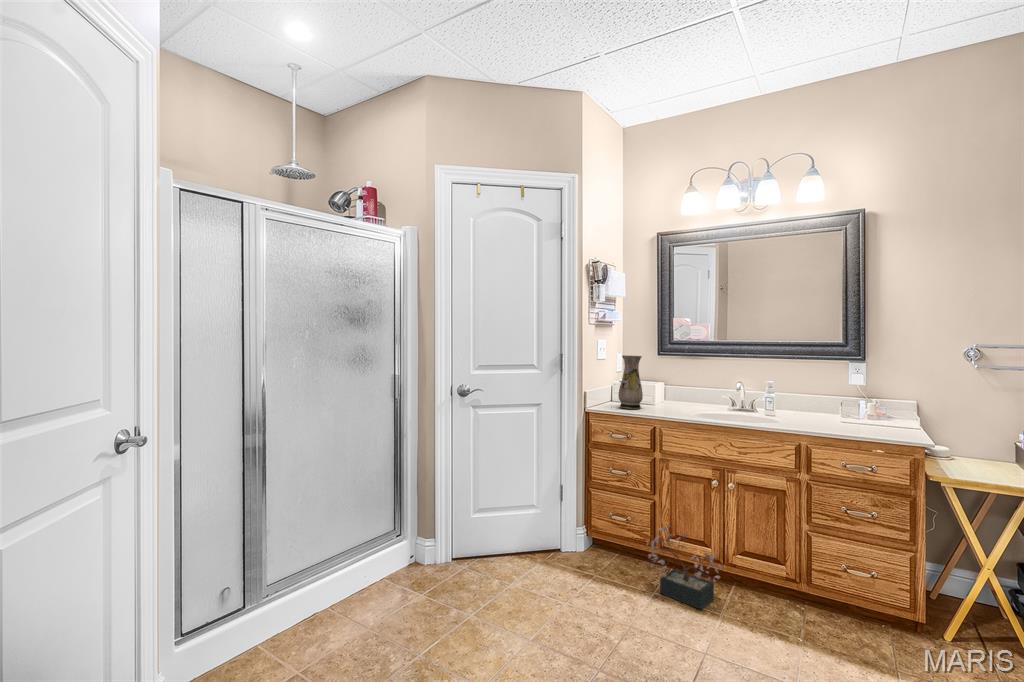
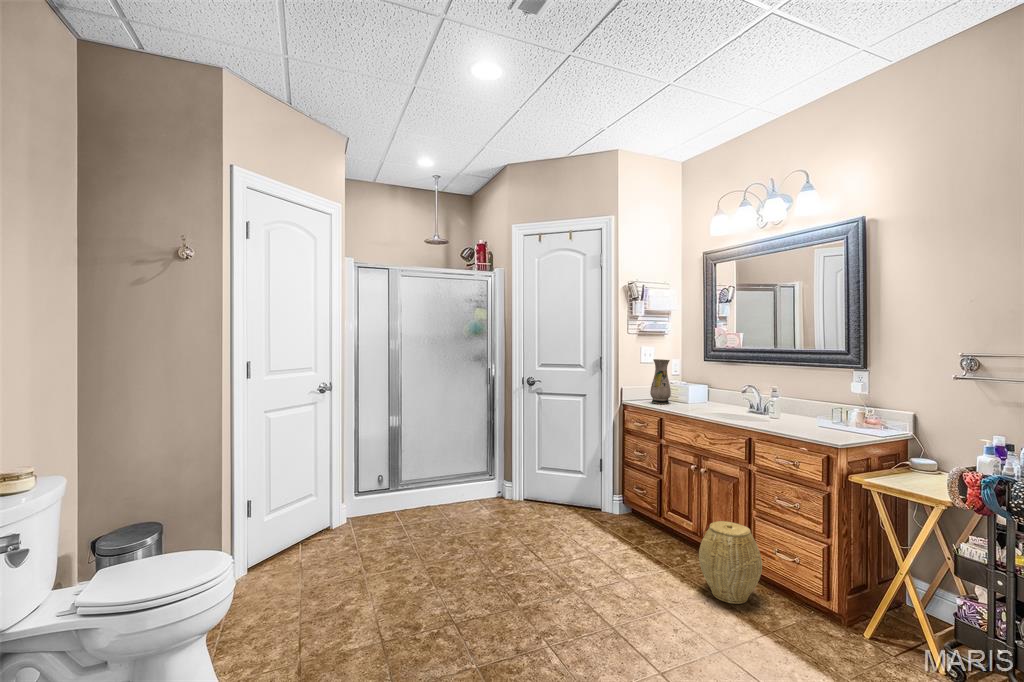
decorative plant: present [646,525,723,609] -> none [631,497,687,563]
woven basket: none [773,544,852,643] -> present [699,521,762,604]

